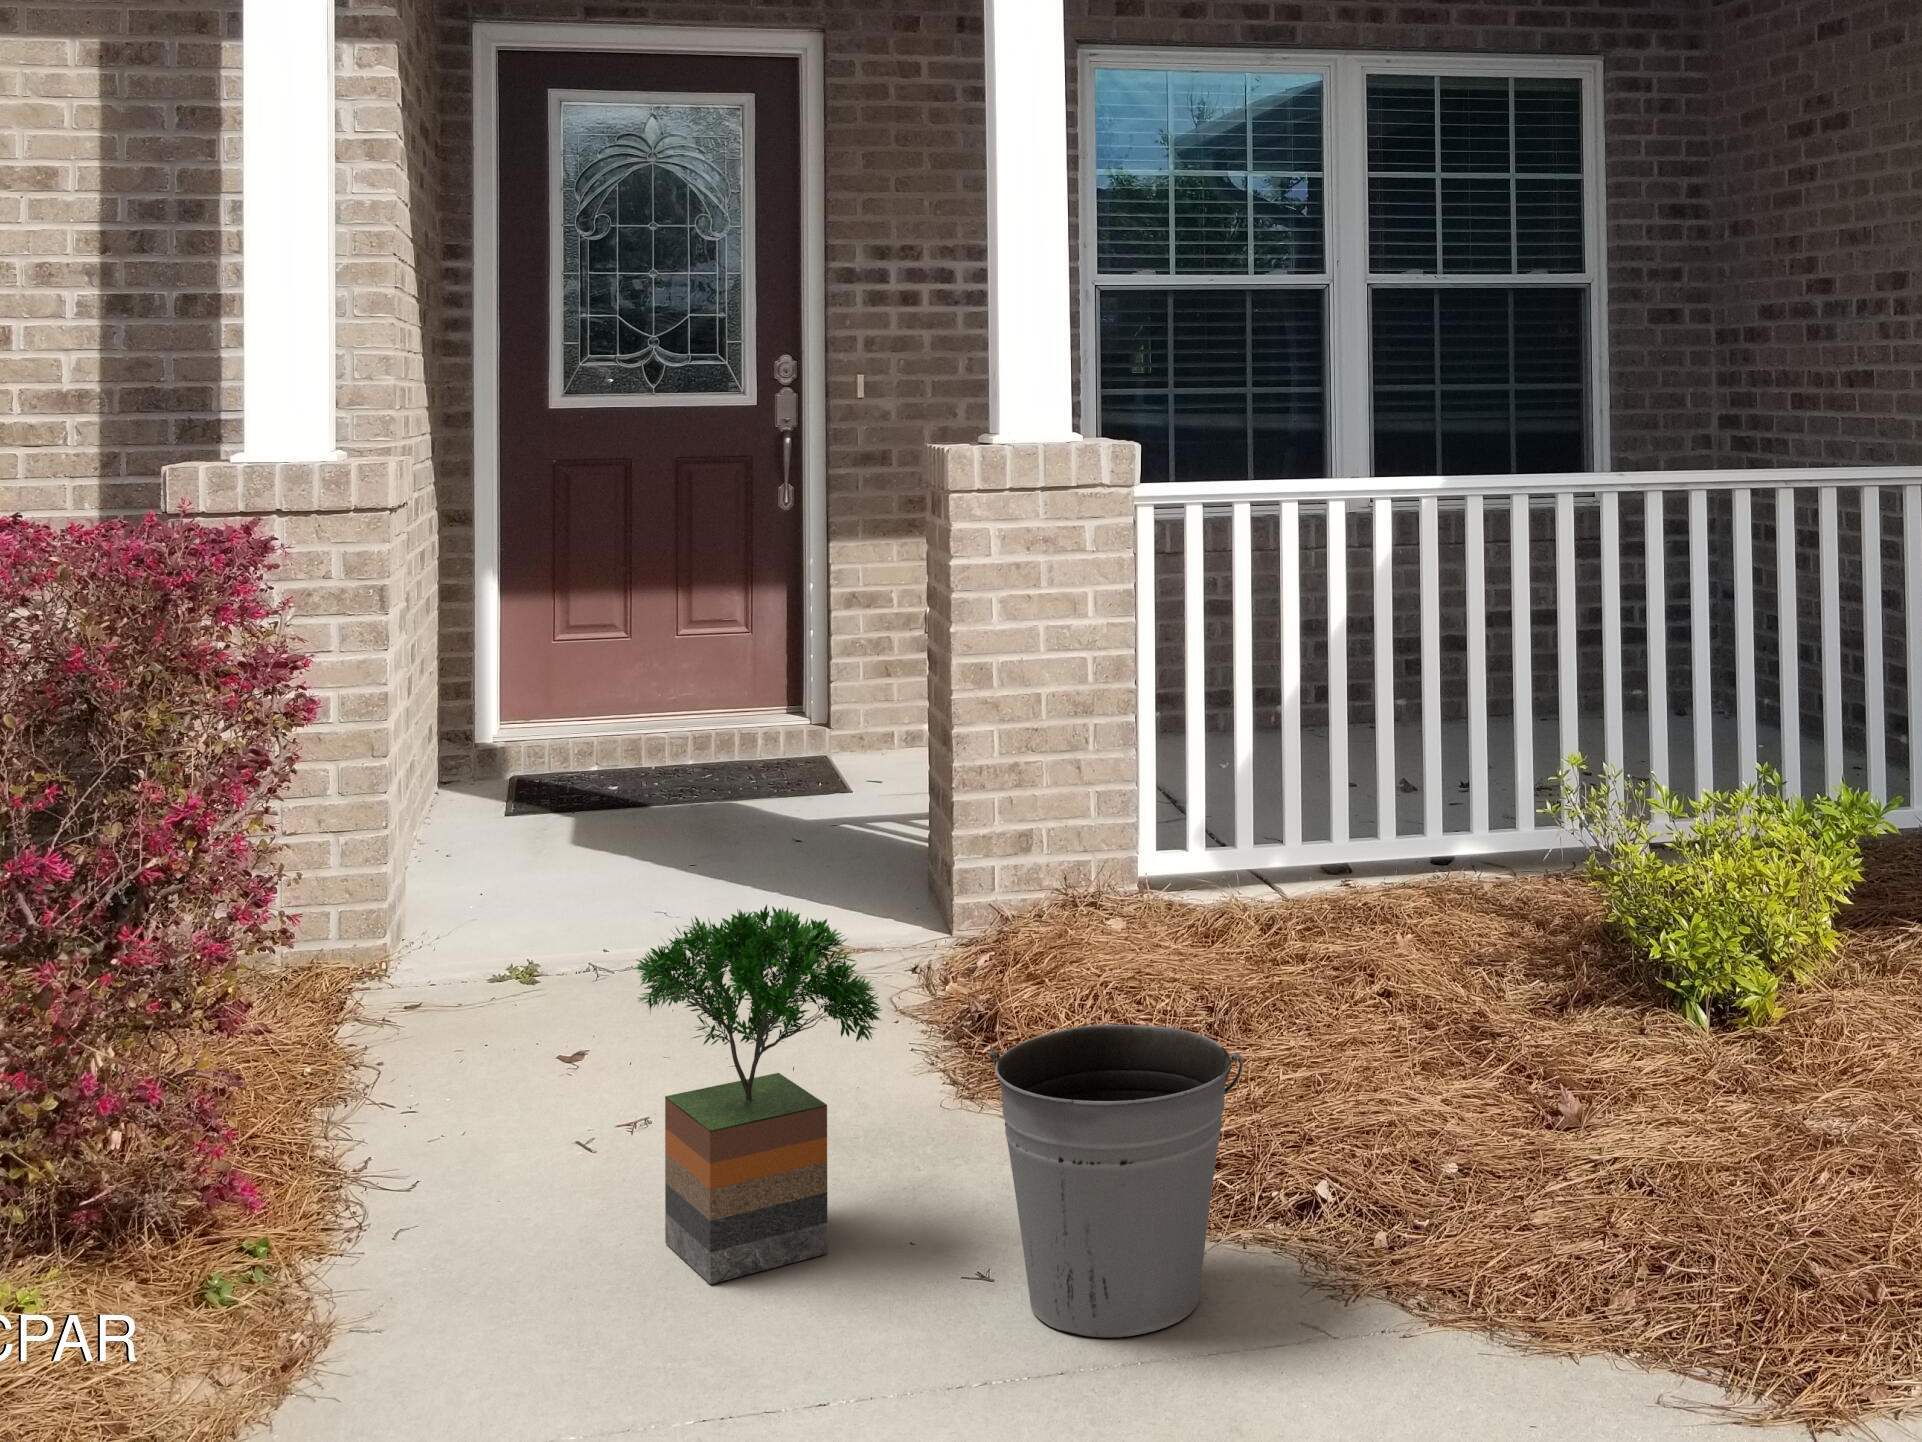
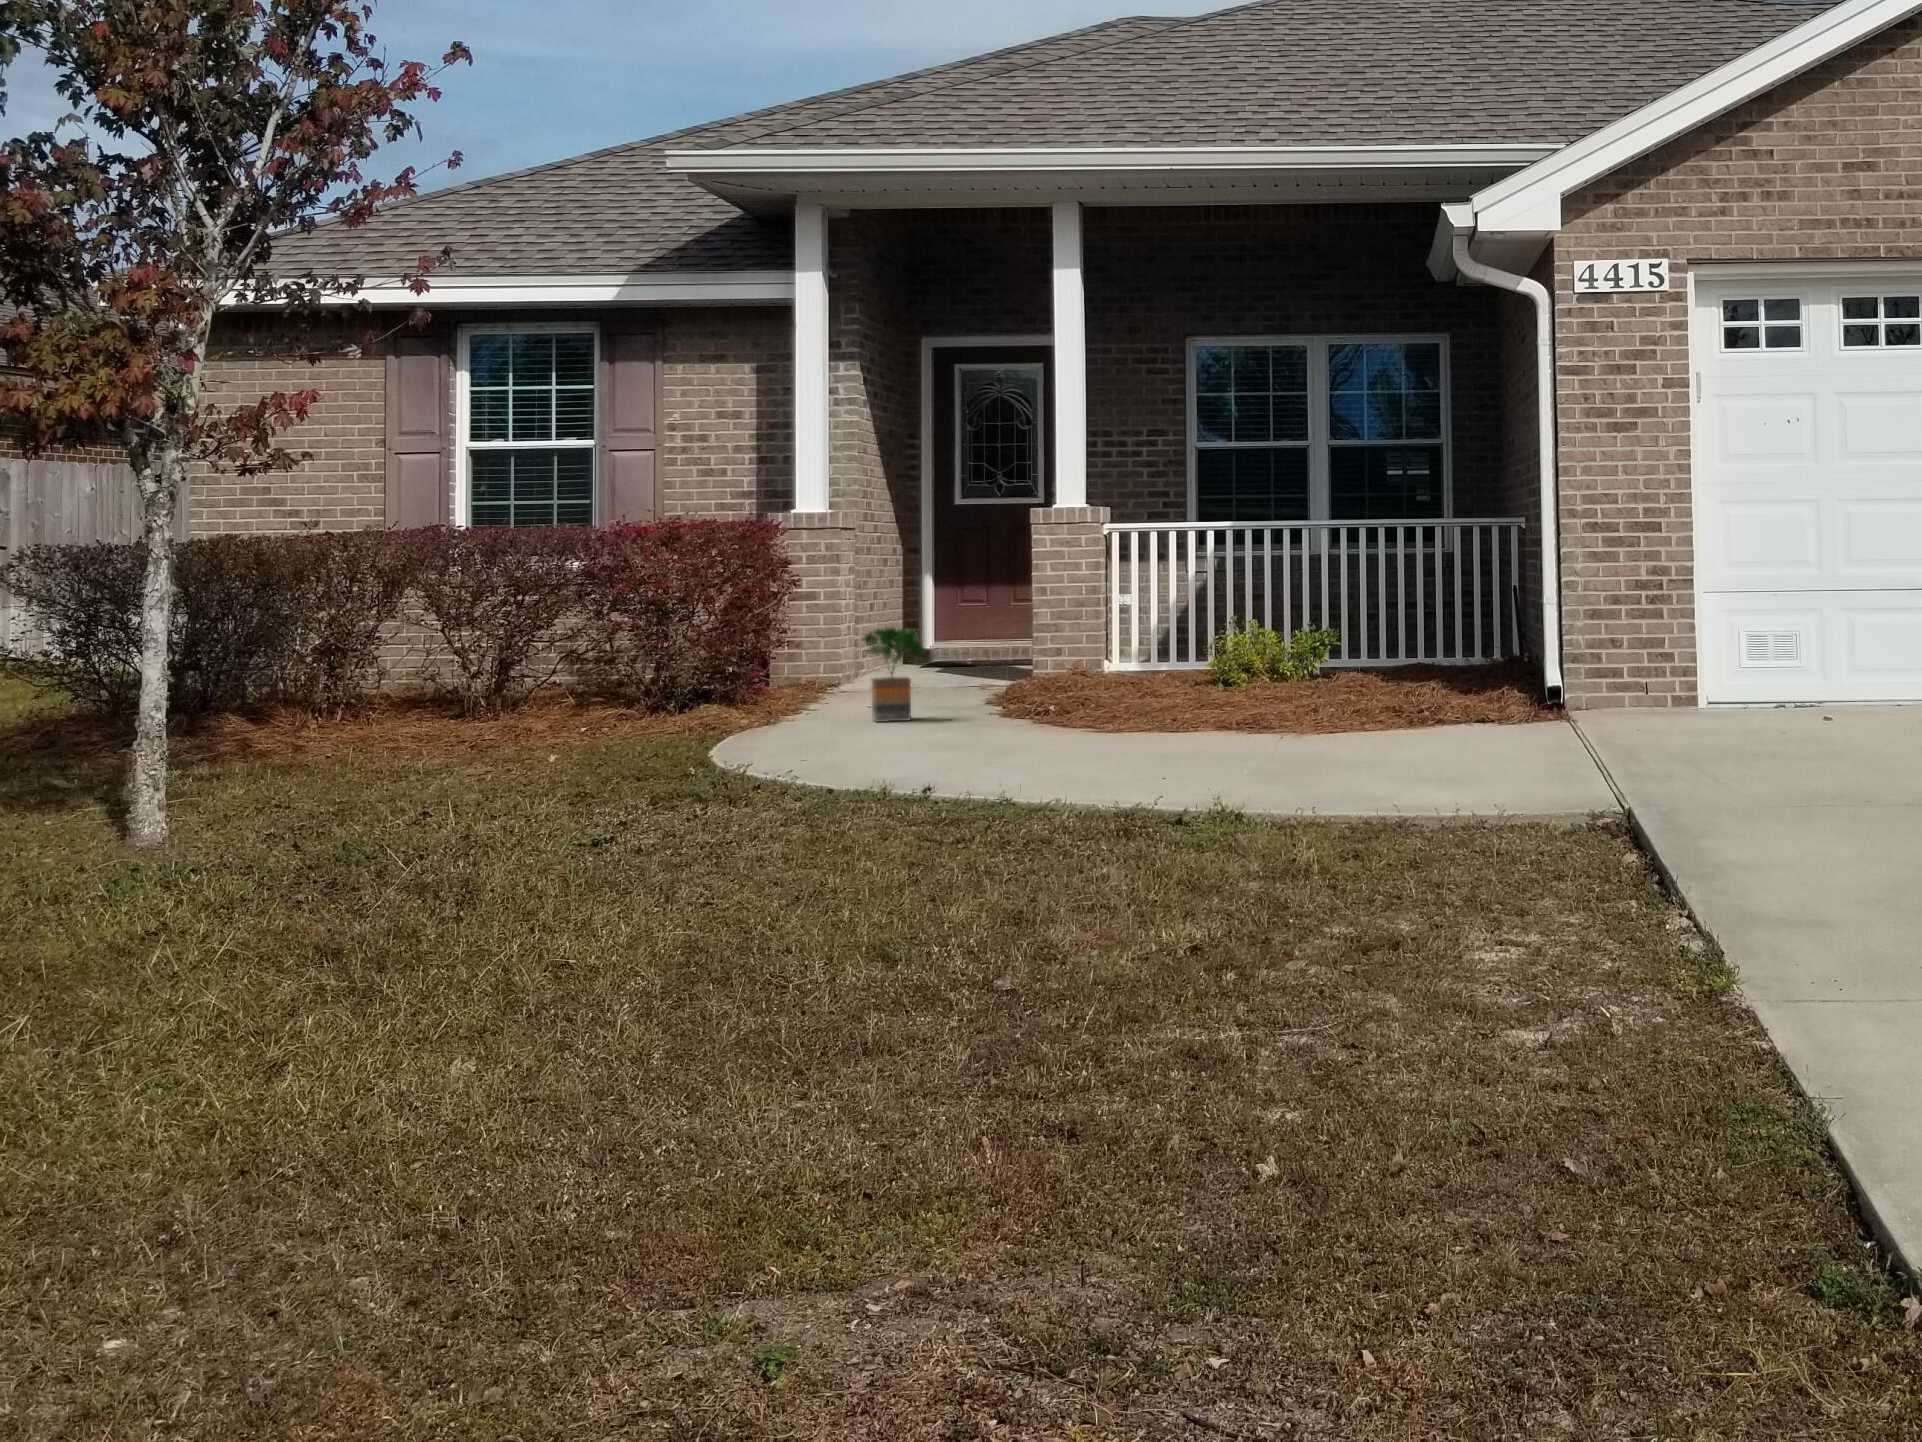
bucket: present [989,1025,1243,1337] -> none [939,655,1008,726]

